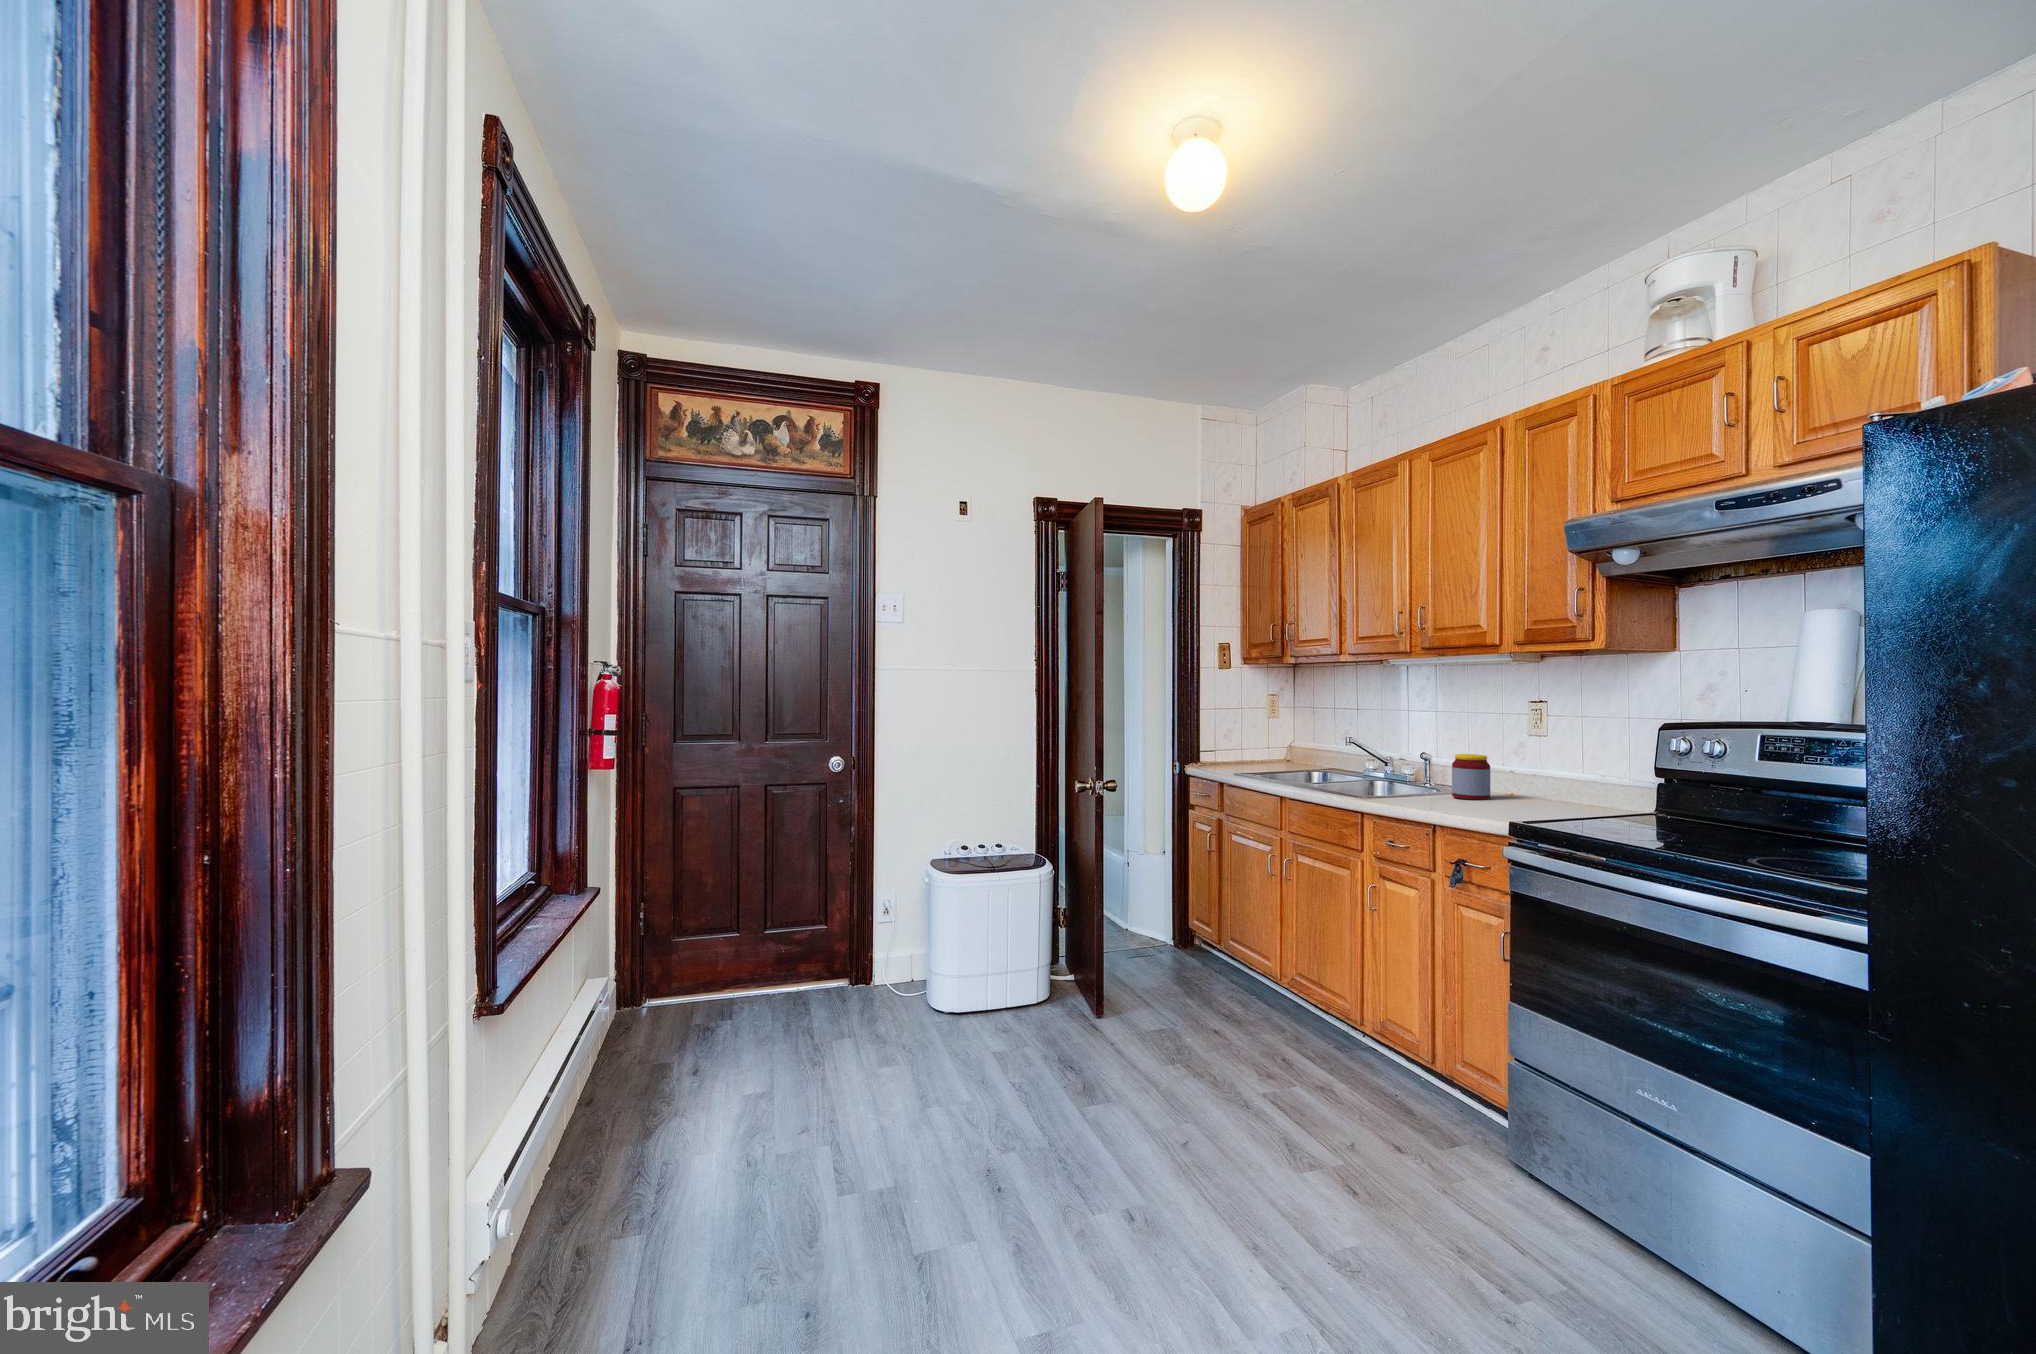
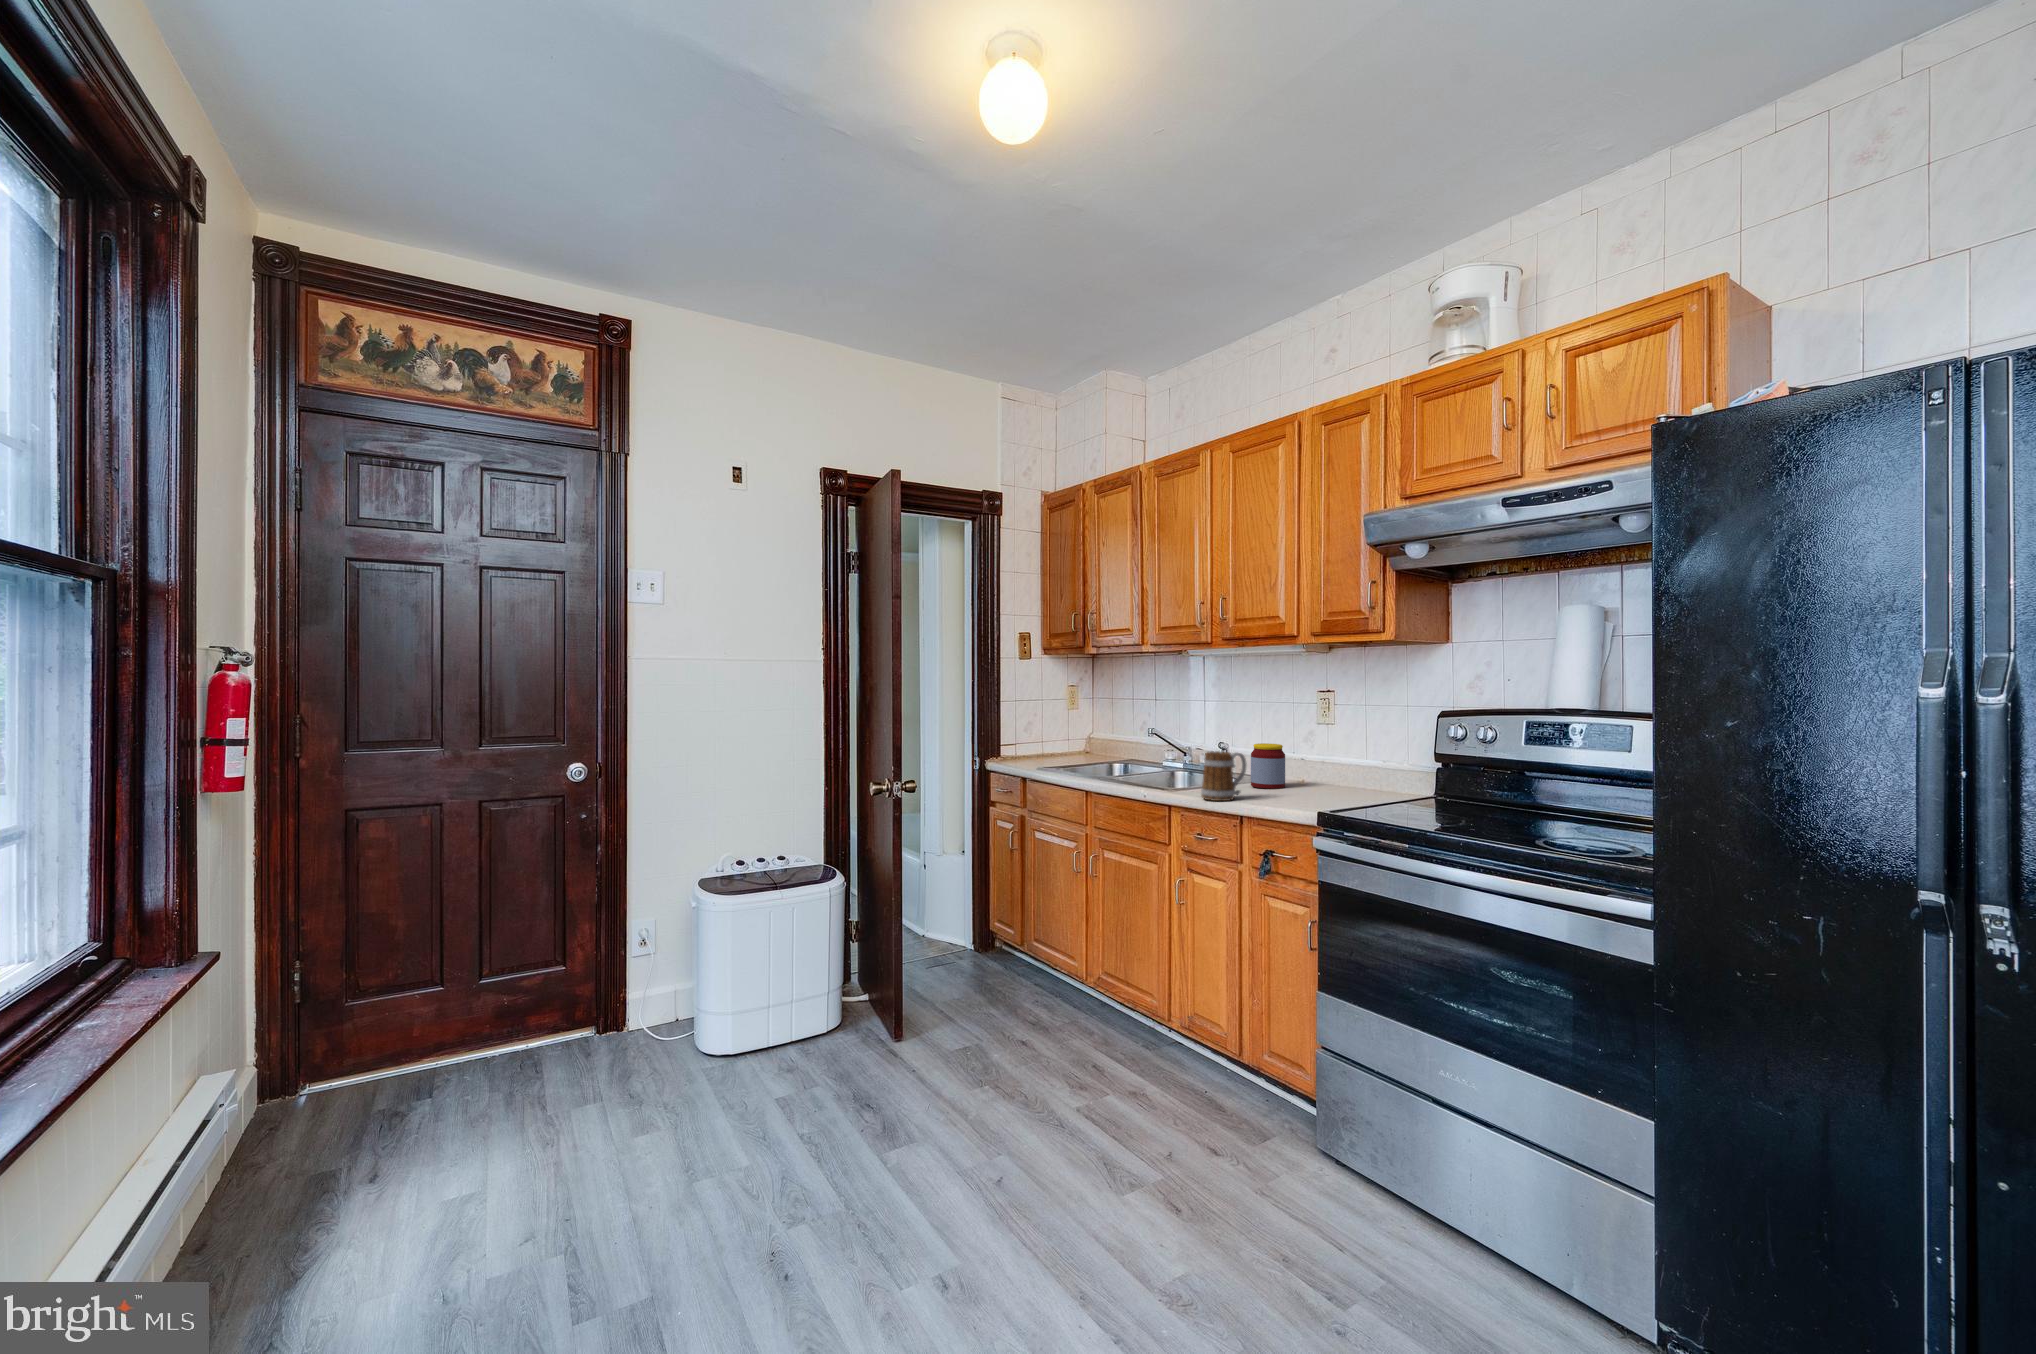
mug: none [1394,760,1443,809] -> present [1201,752,1247,801]

